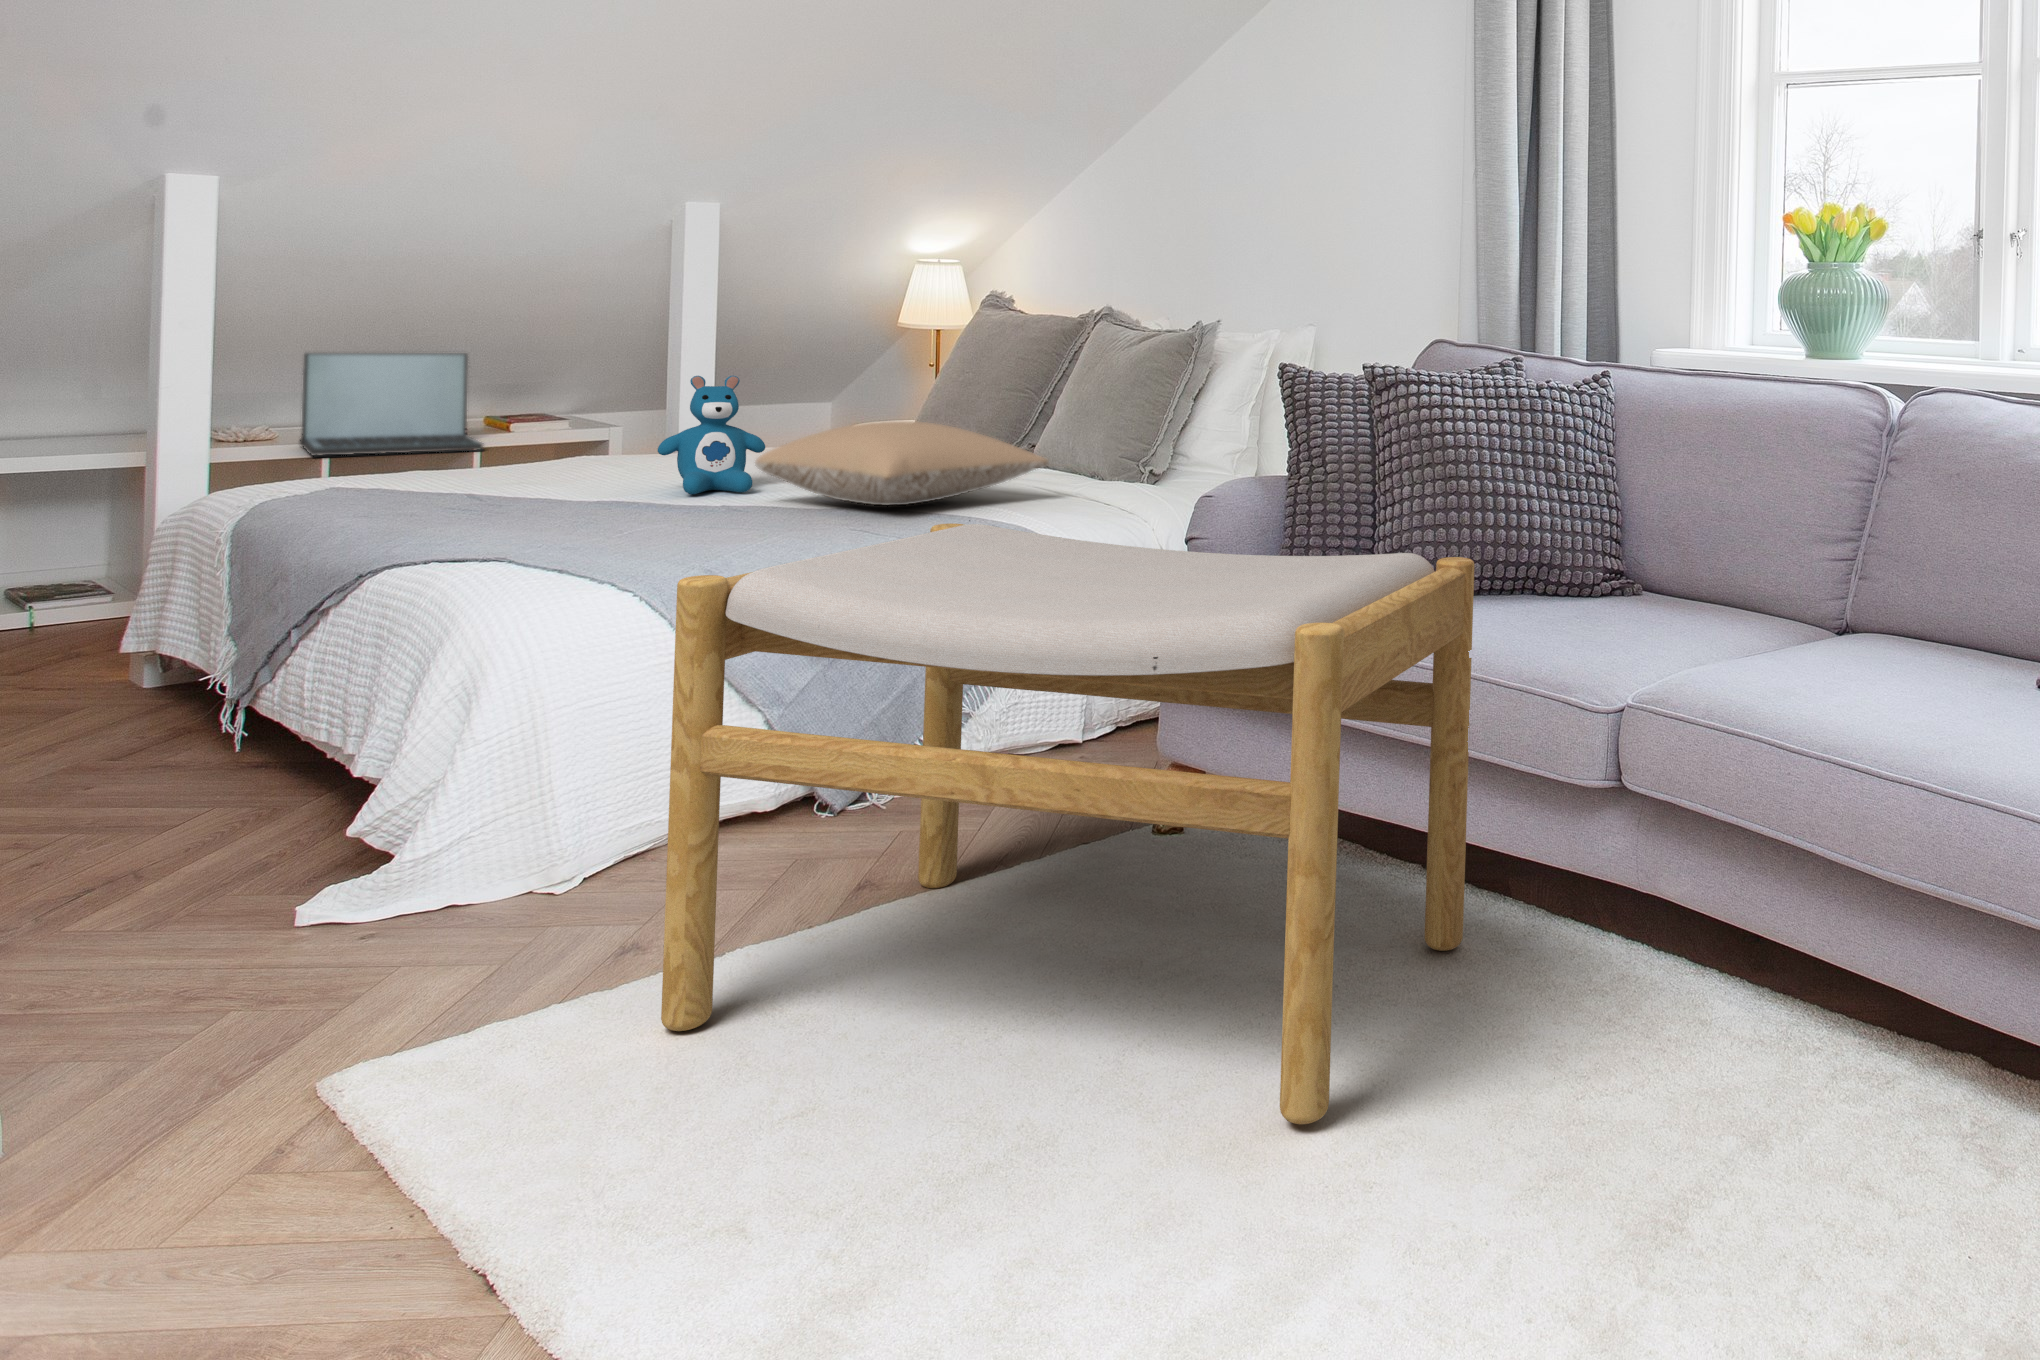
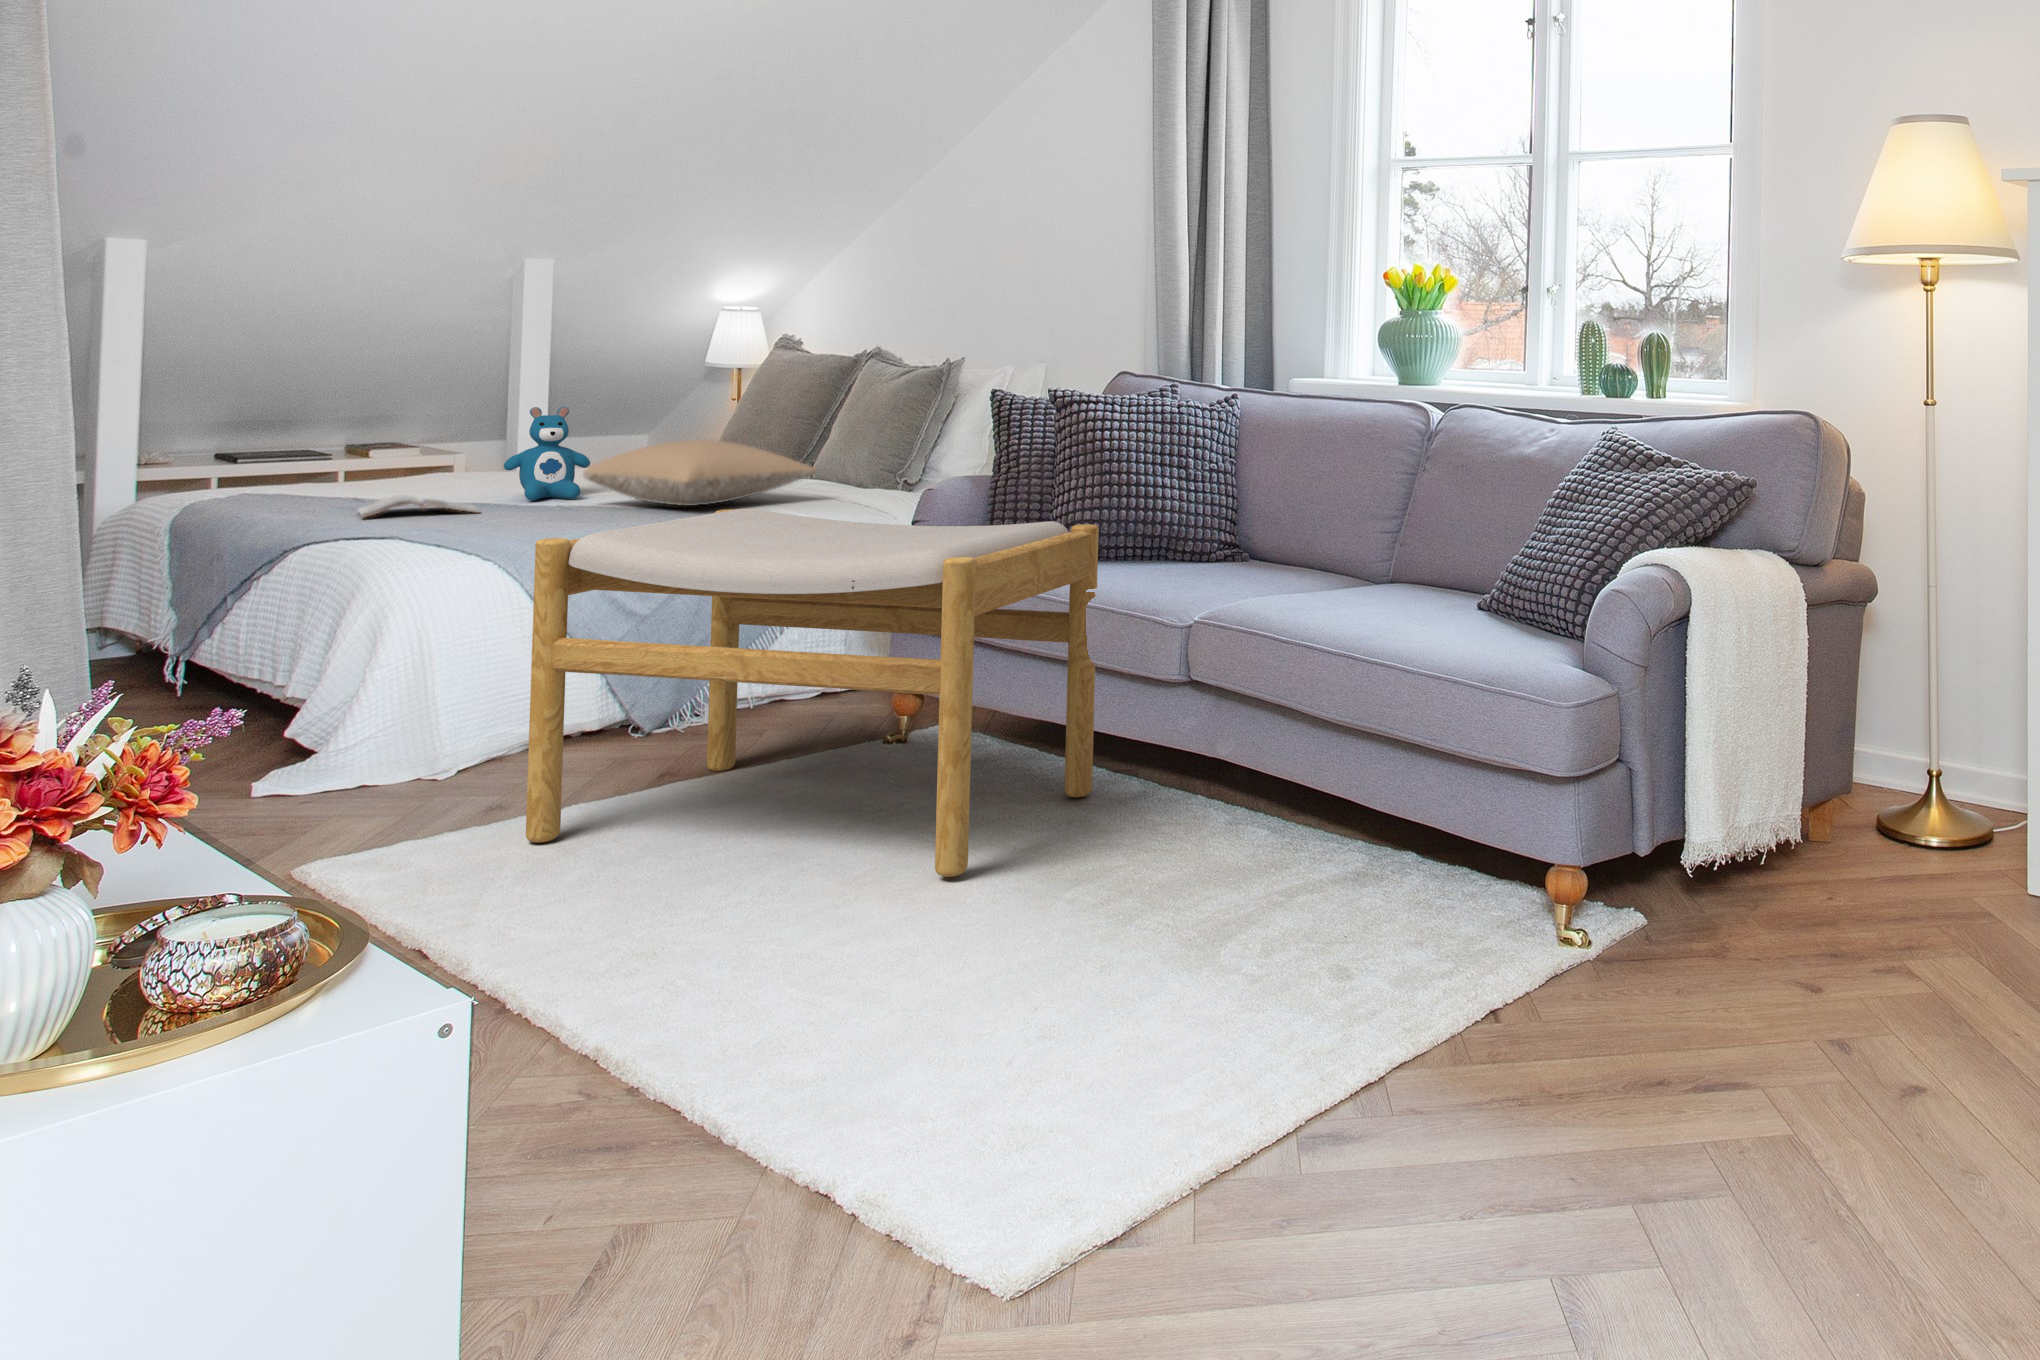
laptop: present [299,353,483,456] -> none [195,392,352,478]
magazine: none [468,487,625,519] -> present [358,495,480,518]

